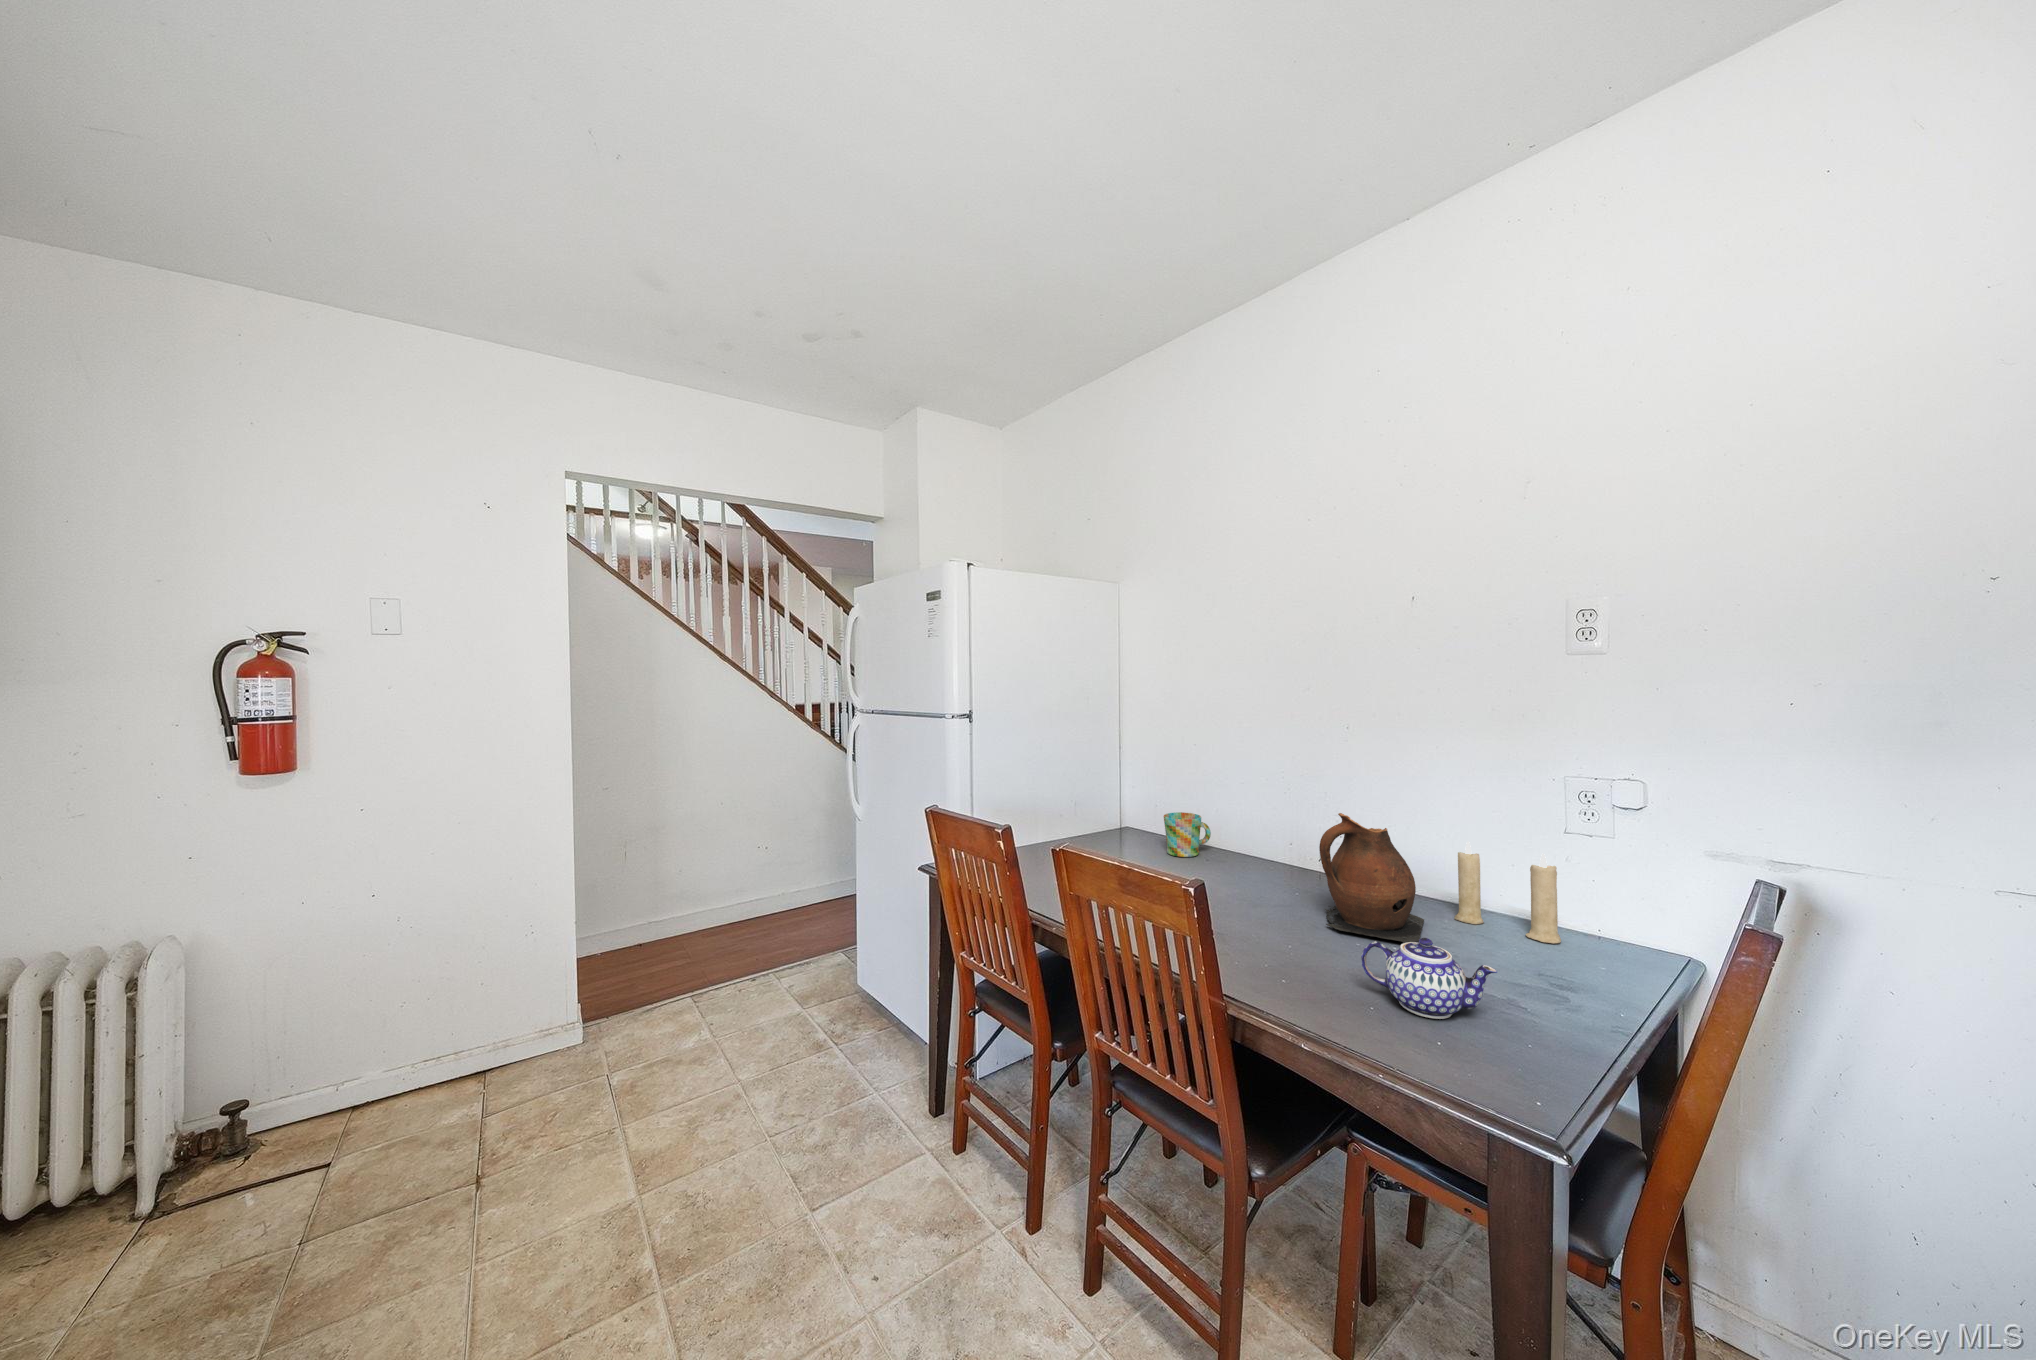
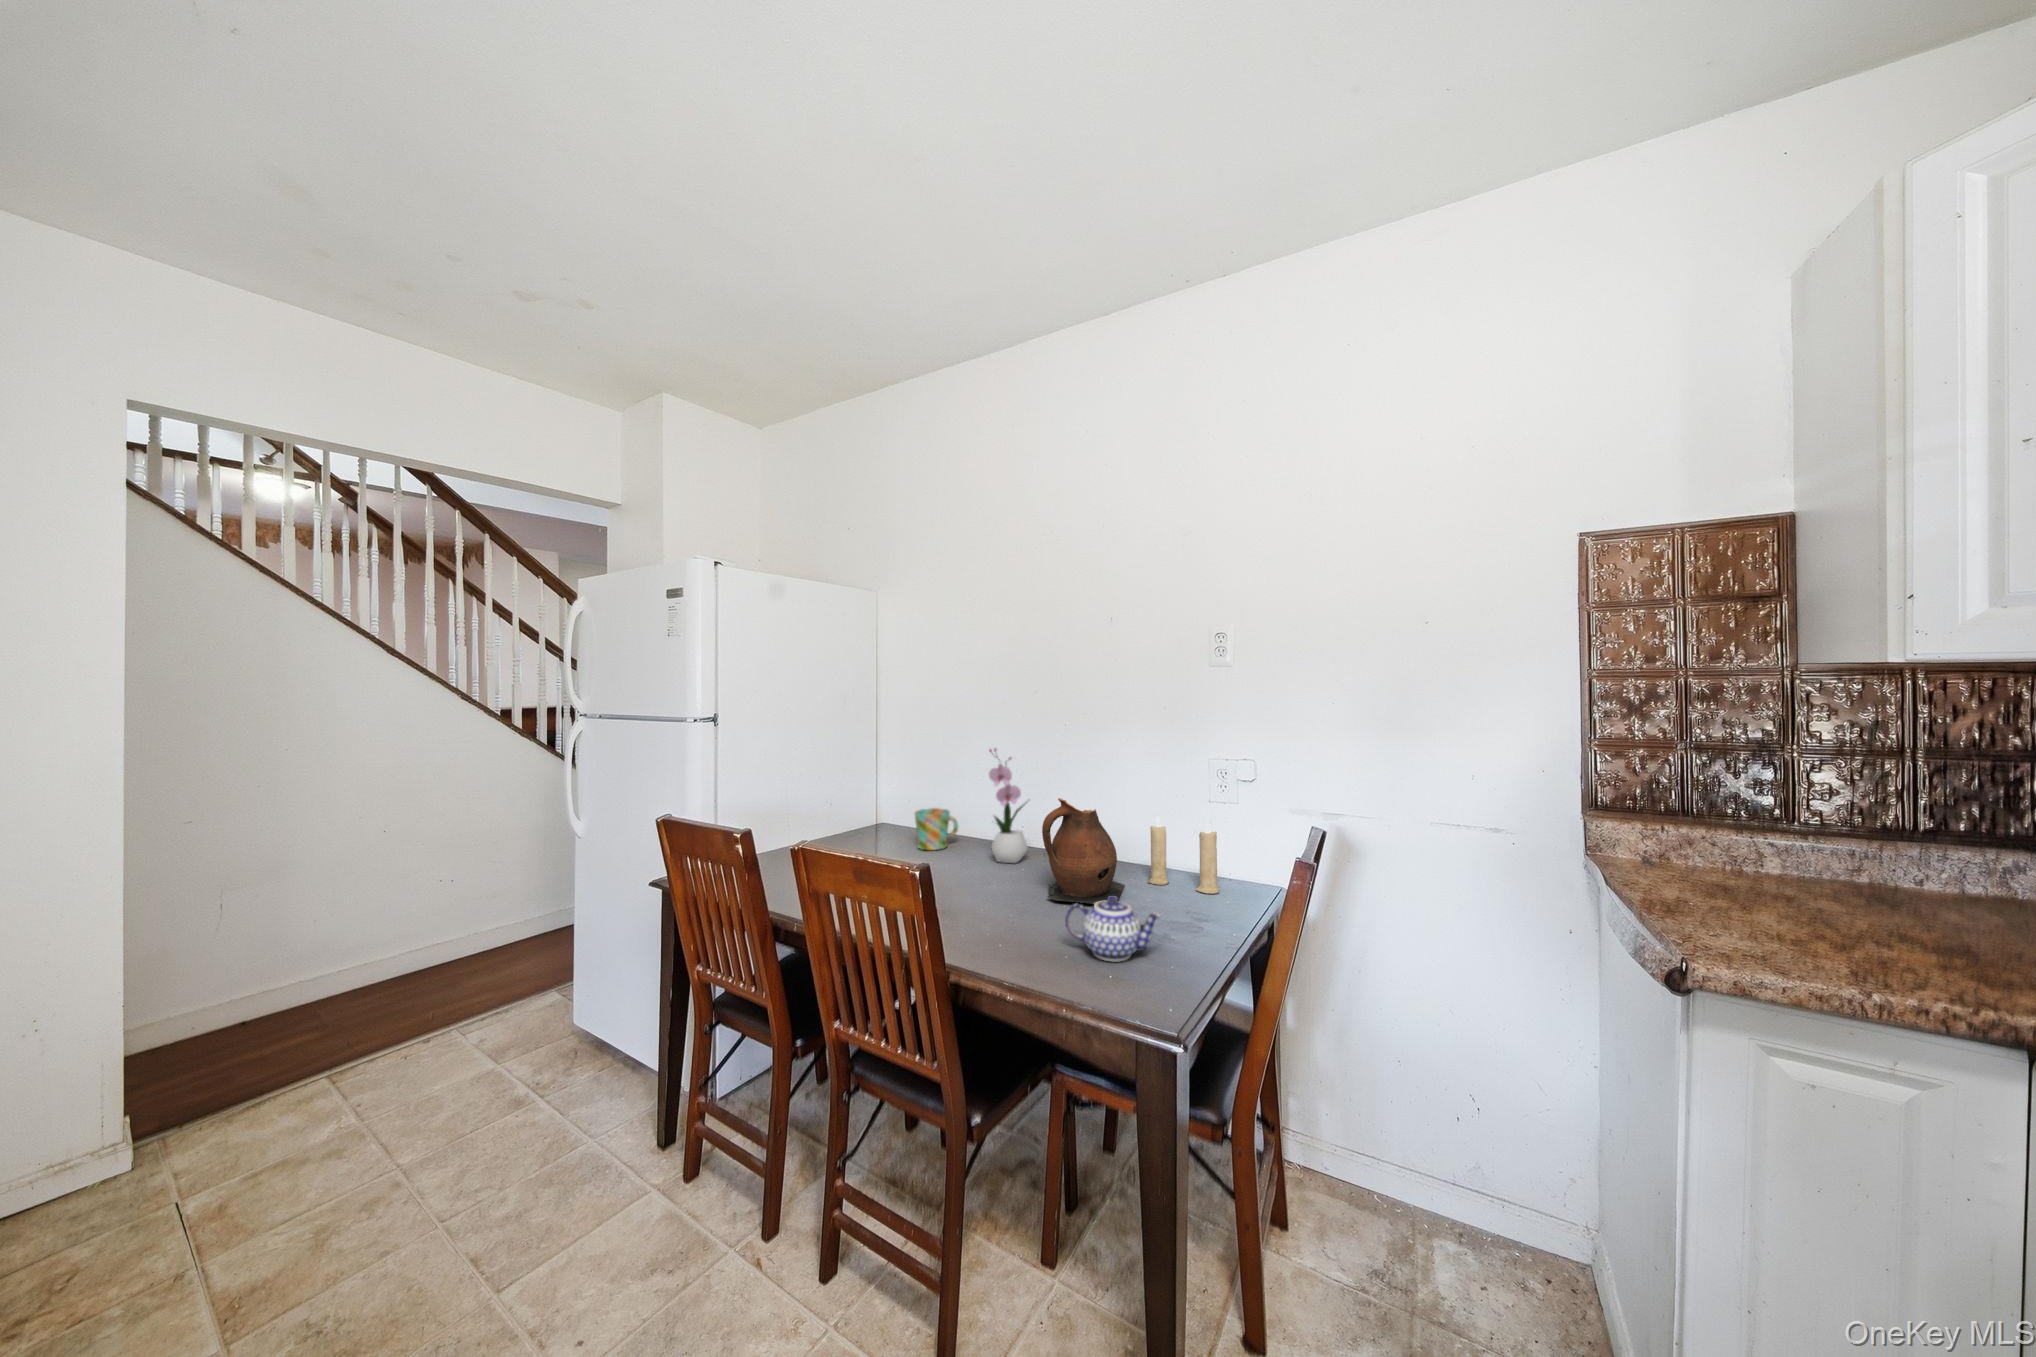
flower arrangement: none [1248,752,1296,880] -> present [989,749,1028,863]

